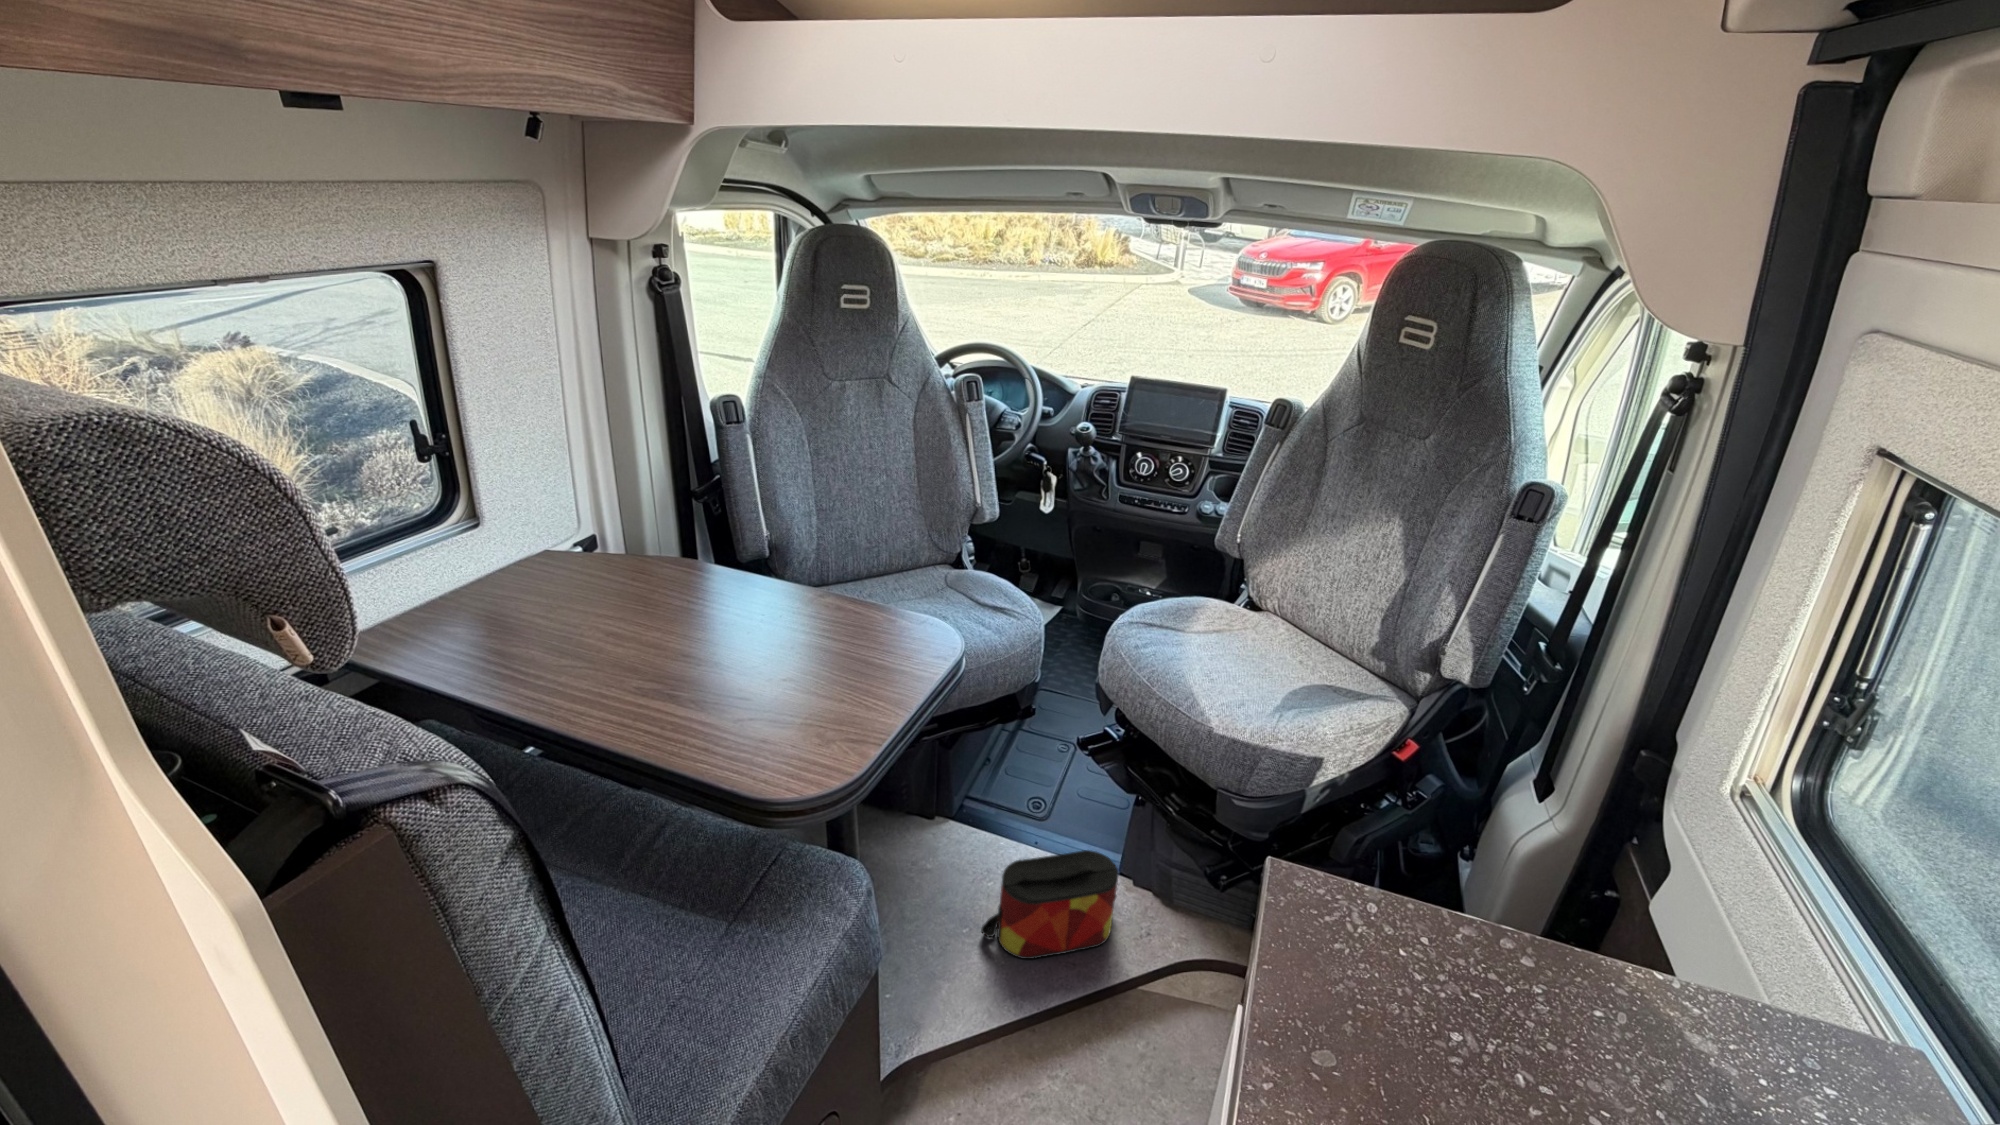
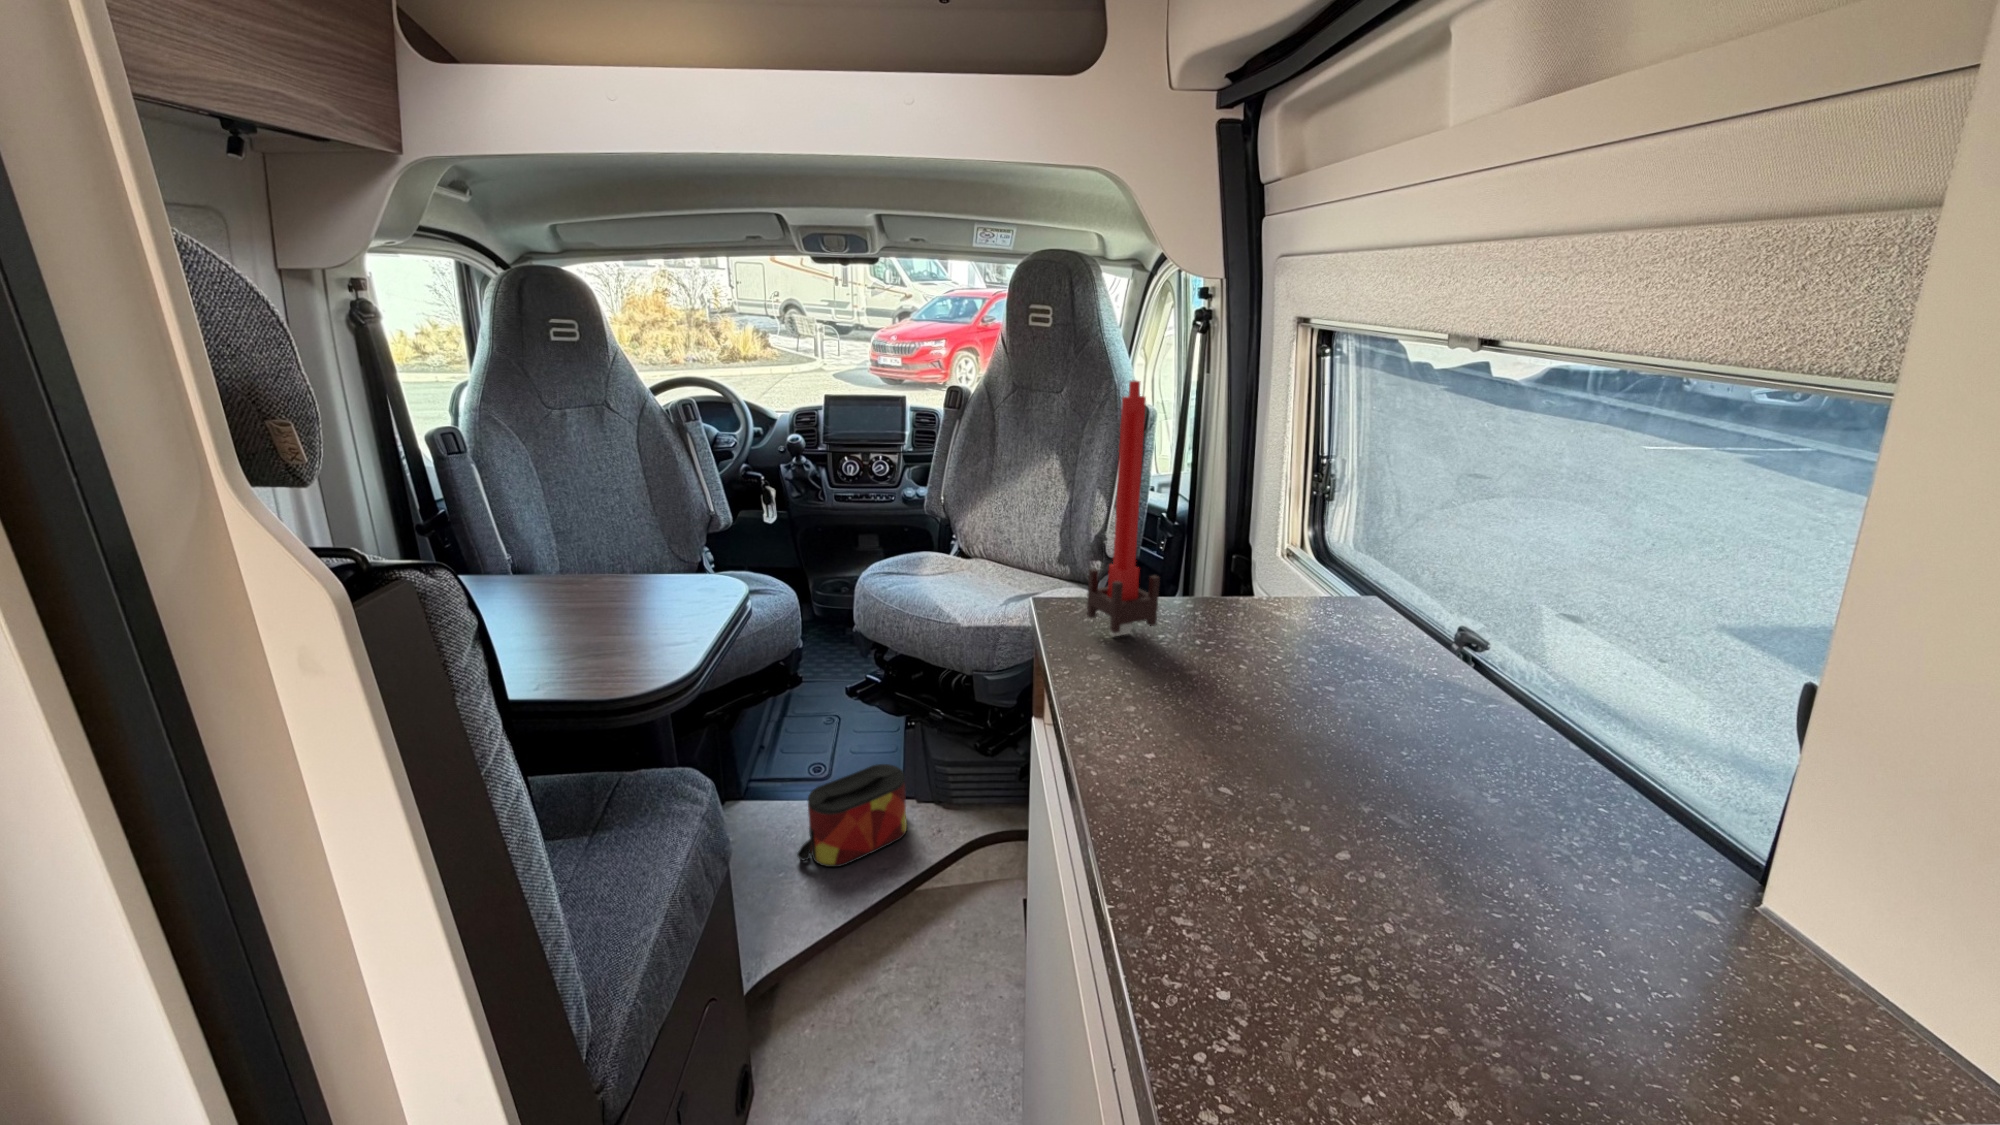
candle: none [1341,661,1516,1026] -> present [1087,380,1160,636]

